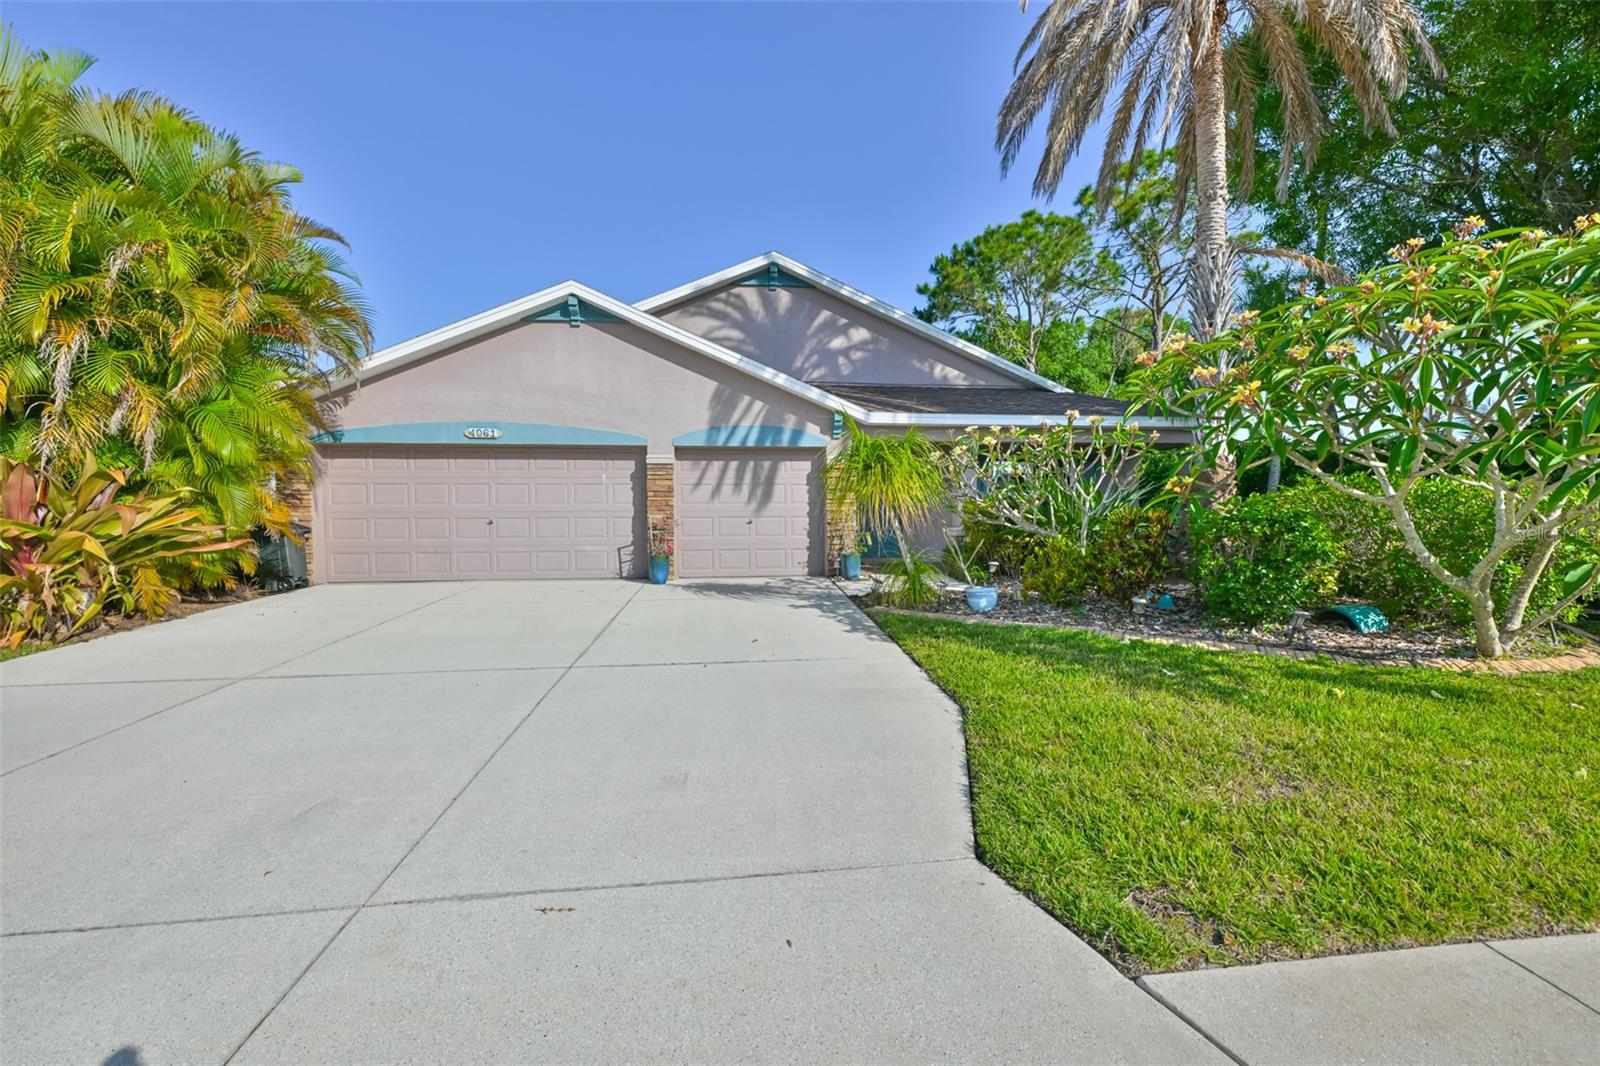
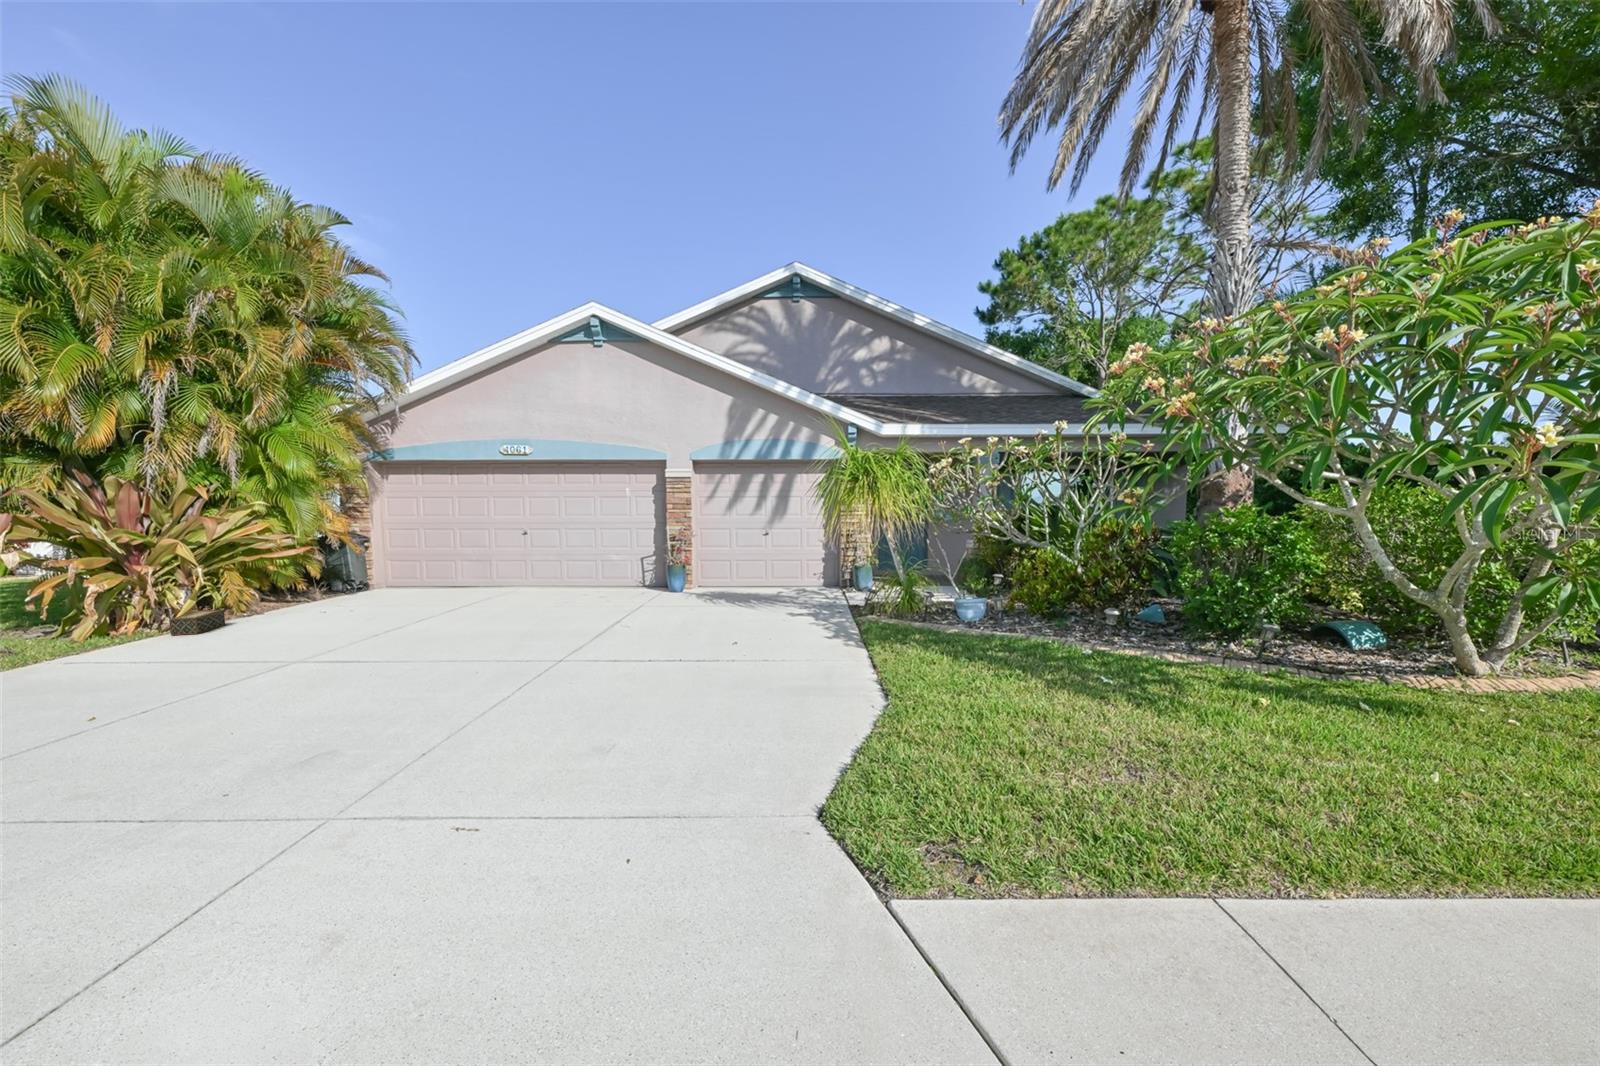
woven basket: none [72,612,142,643] -> present [169,610,225,635]

